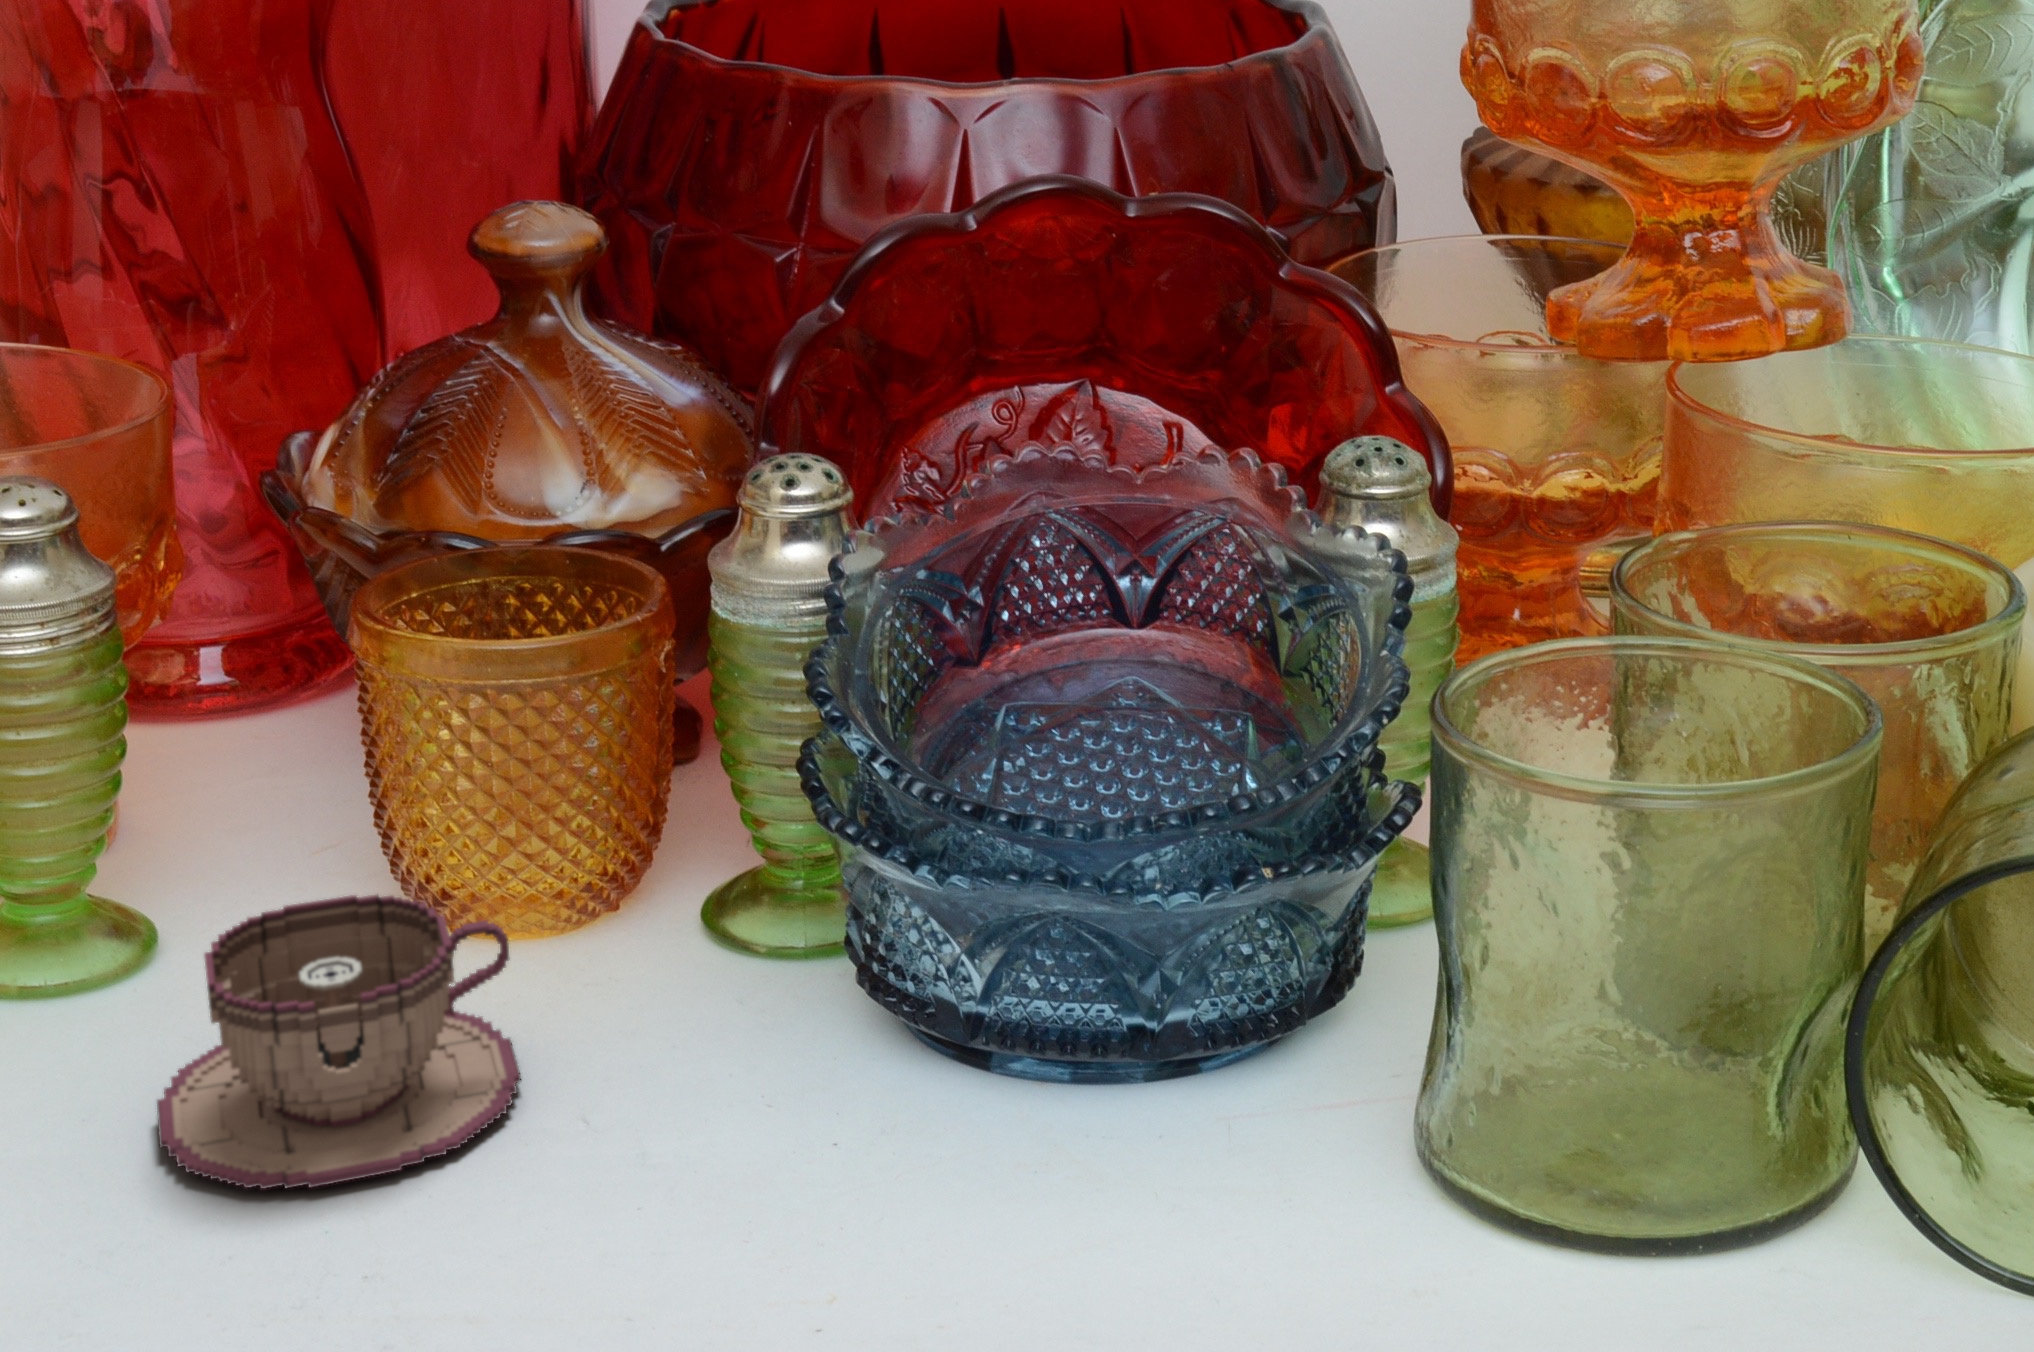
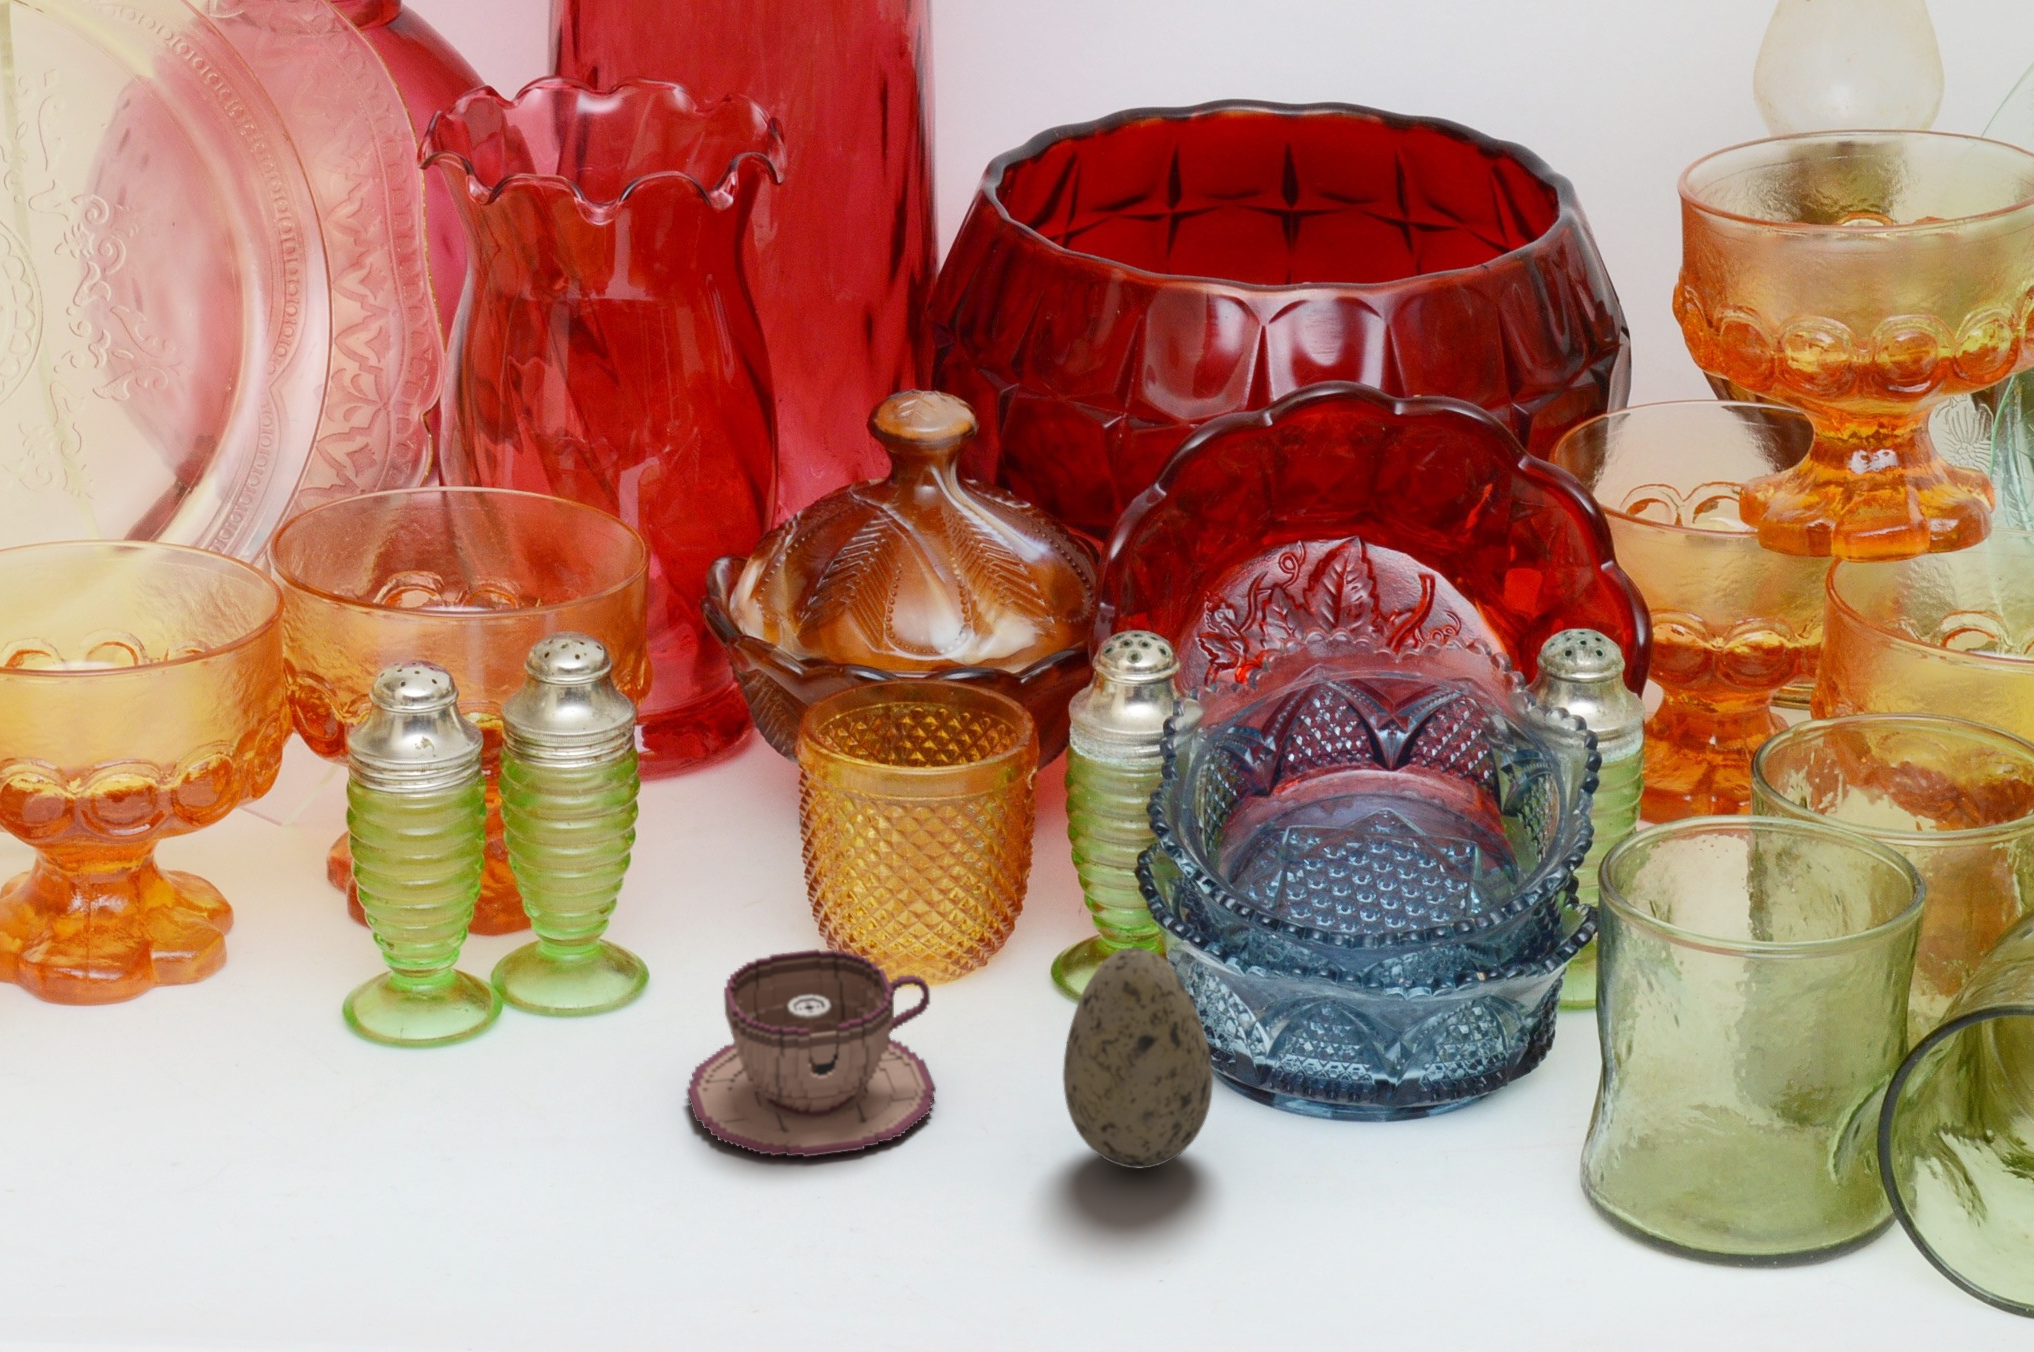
decorative egg: none [684,855,899,1170] -> present [1063,948,1213,1168]

